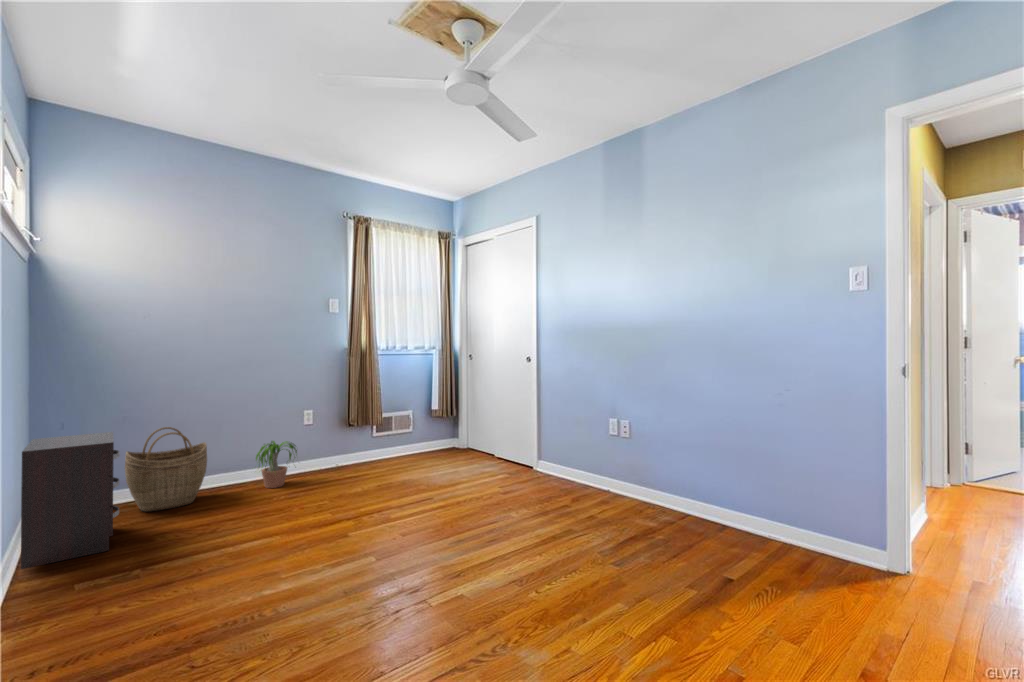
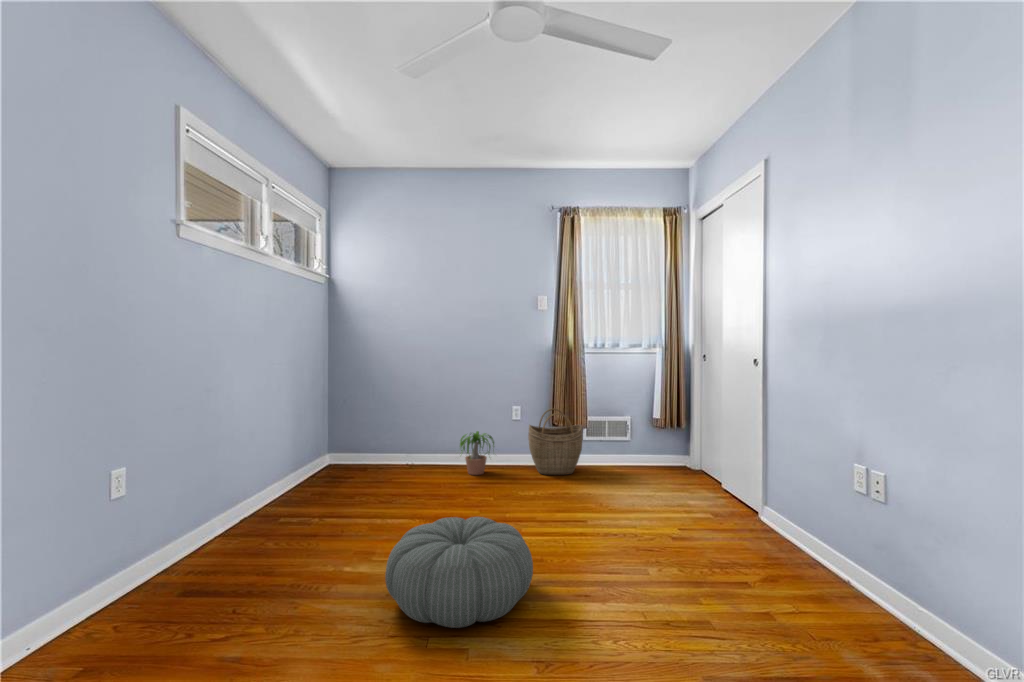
woven basket: present [125,427,207,512] -> present [528,409,583,475]
dresser: present [21,432,120,569] -> none [281,409,351,499]
pouf: none [342,501,474,594] -> present [385,517,533,628]

